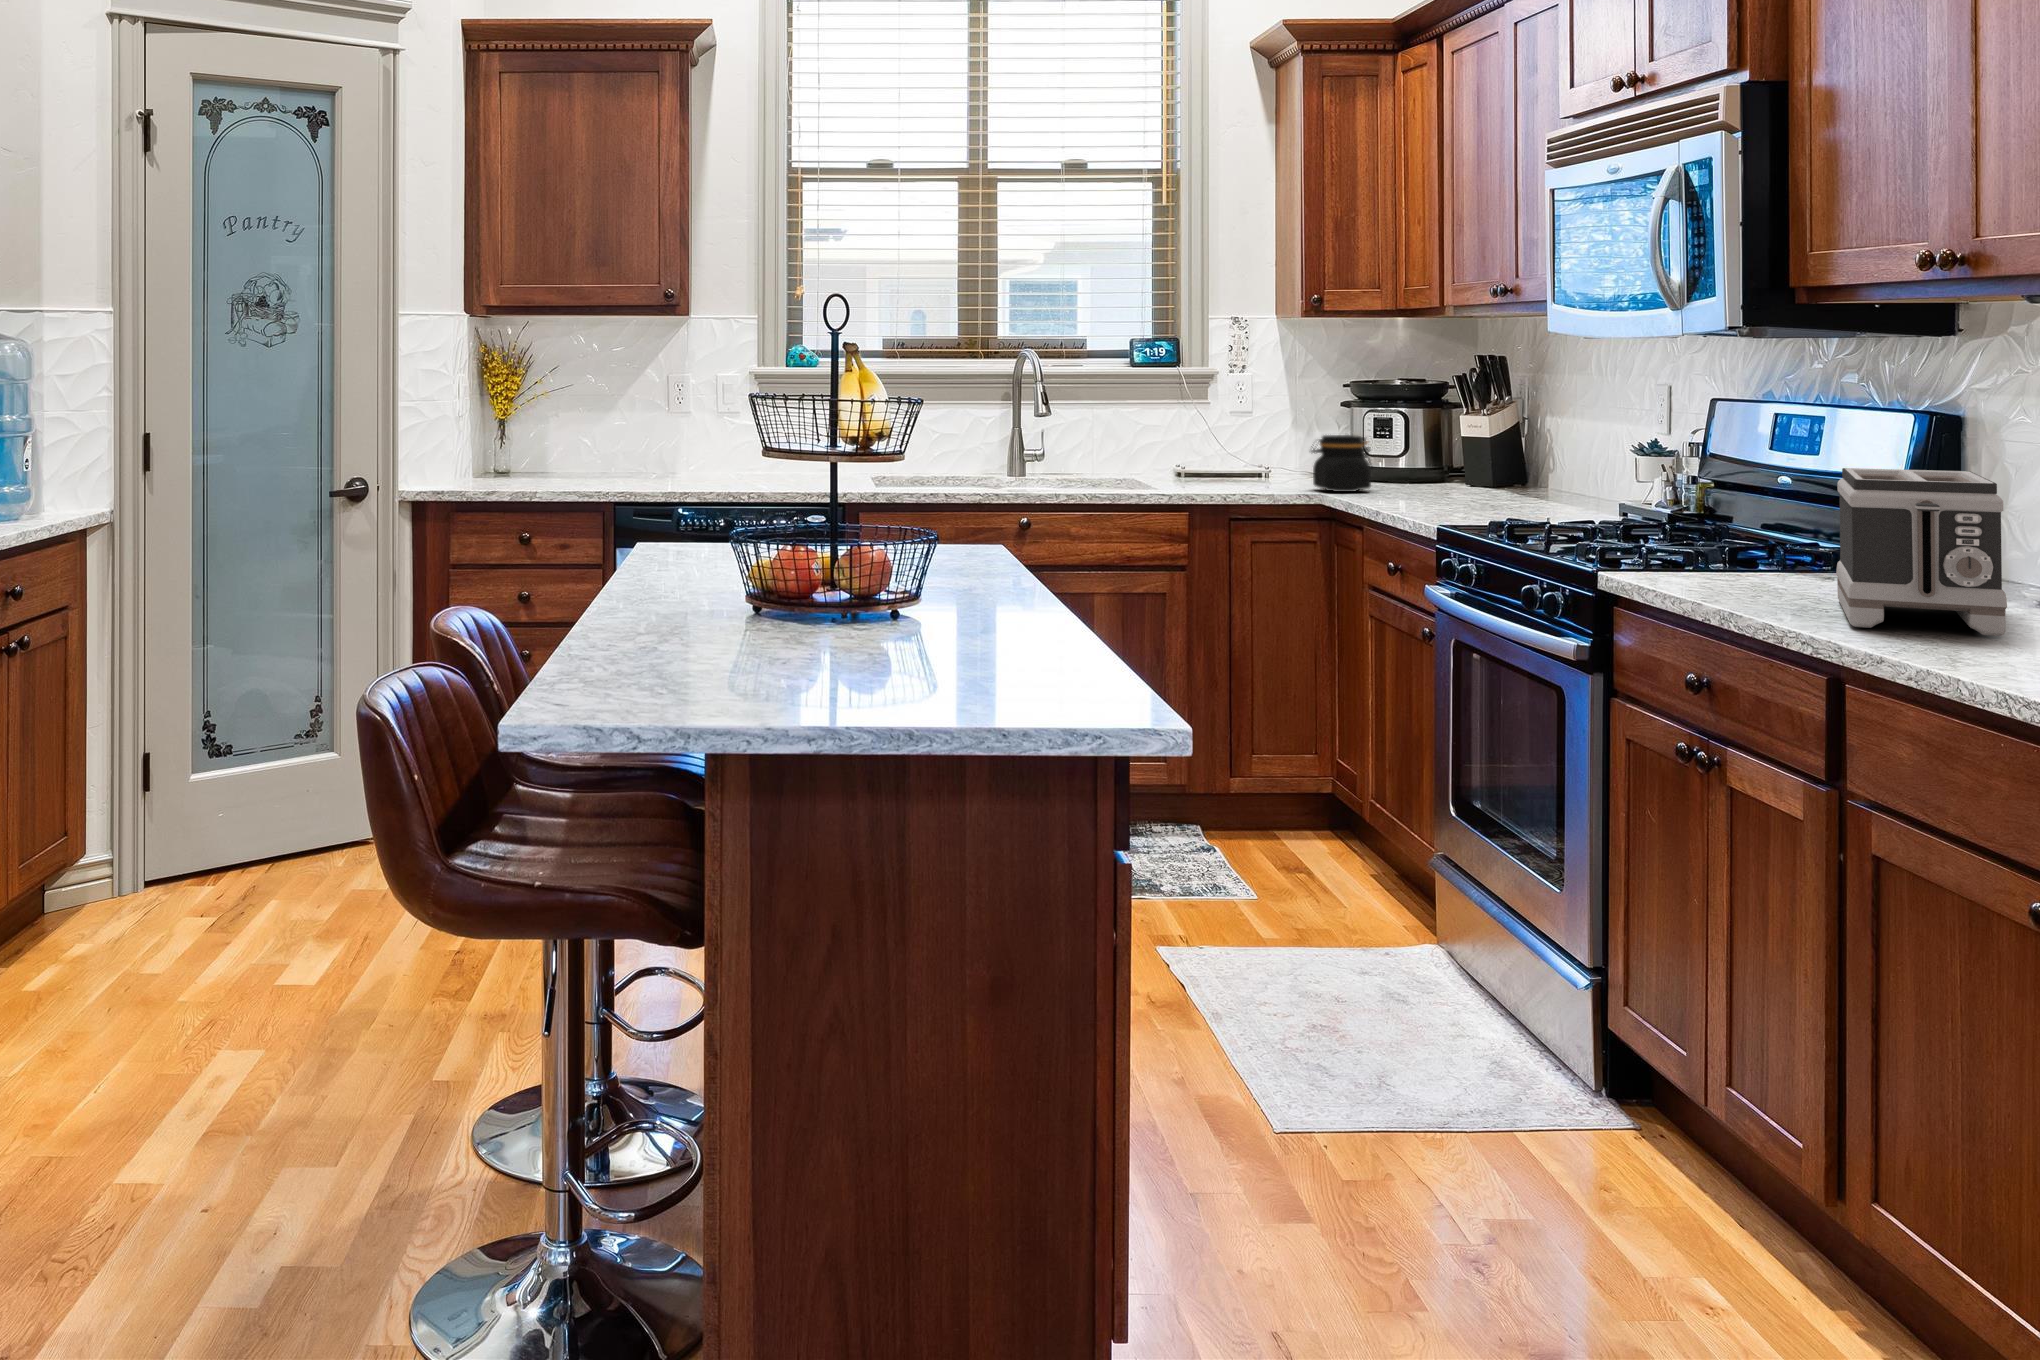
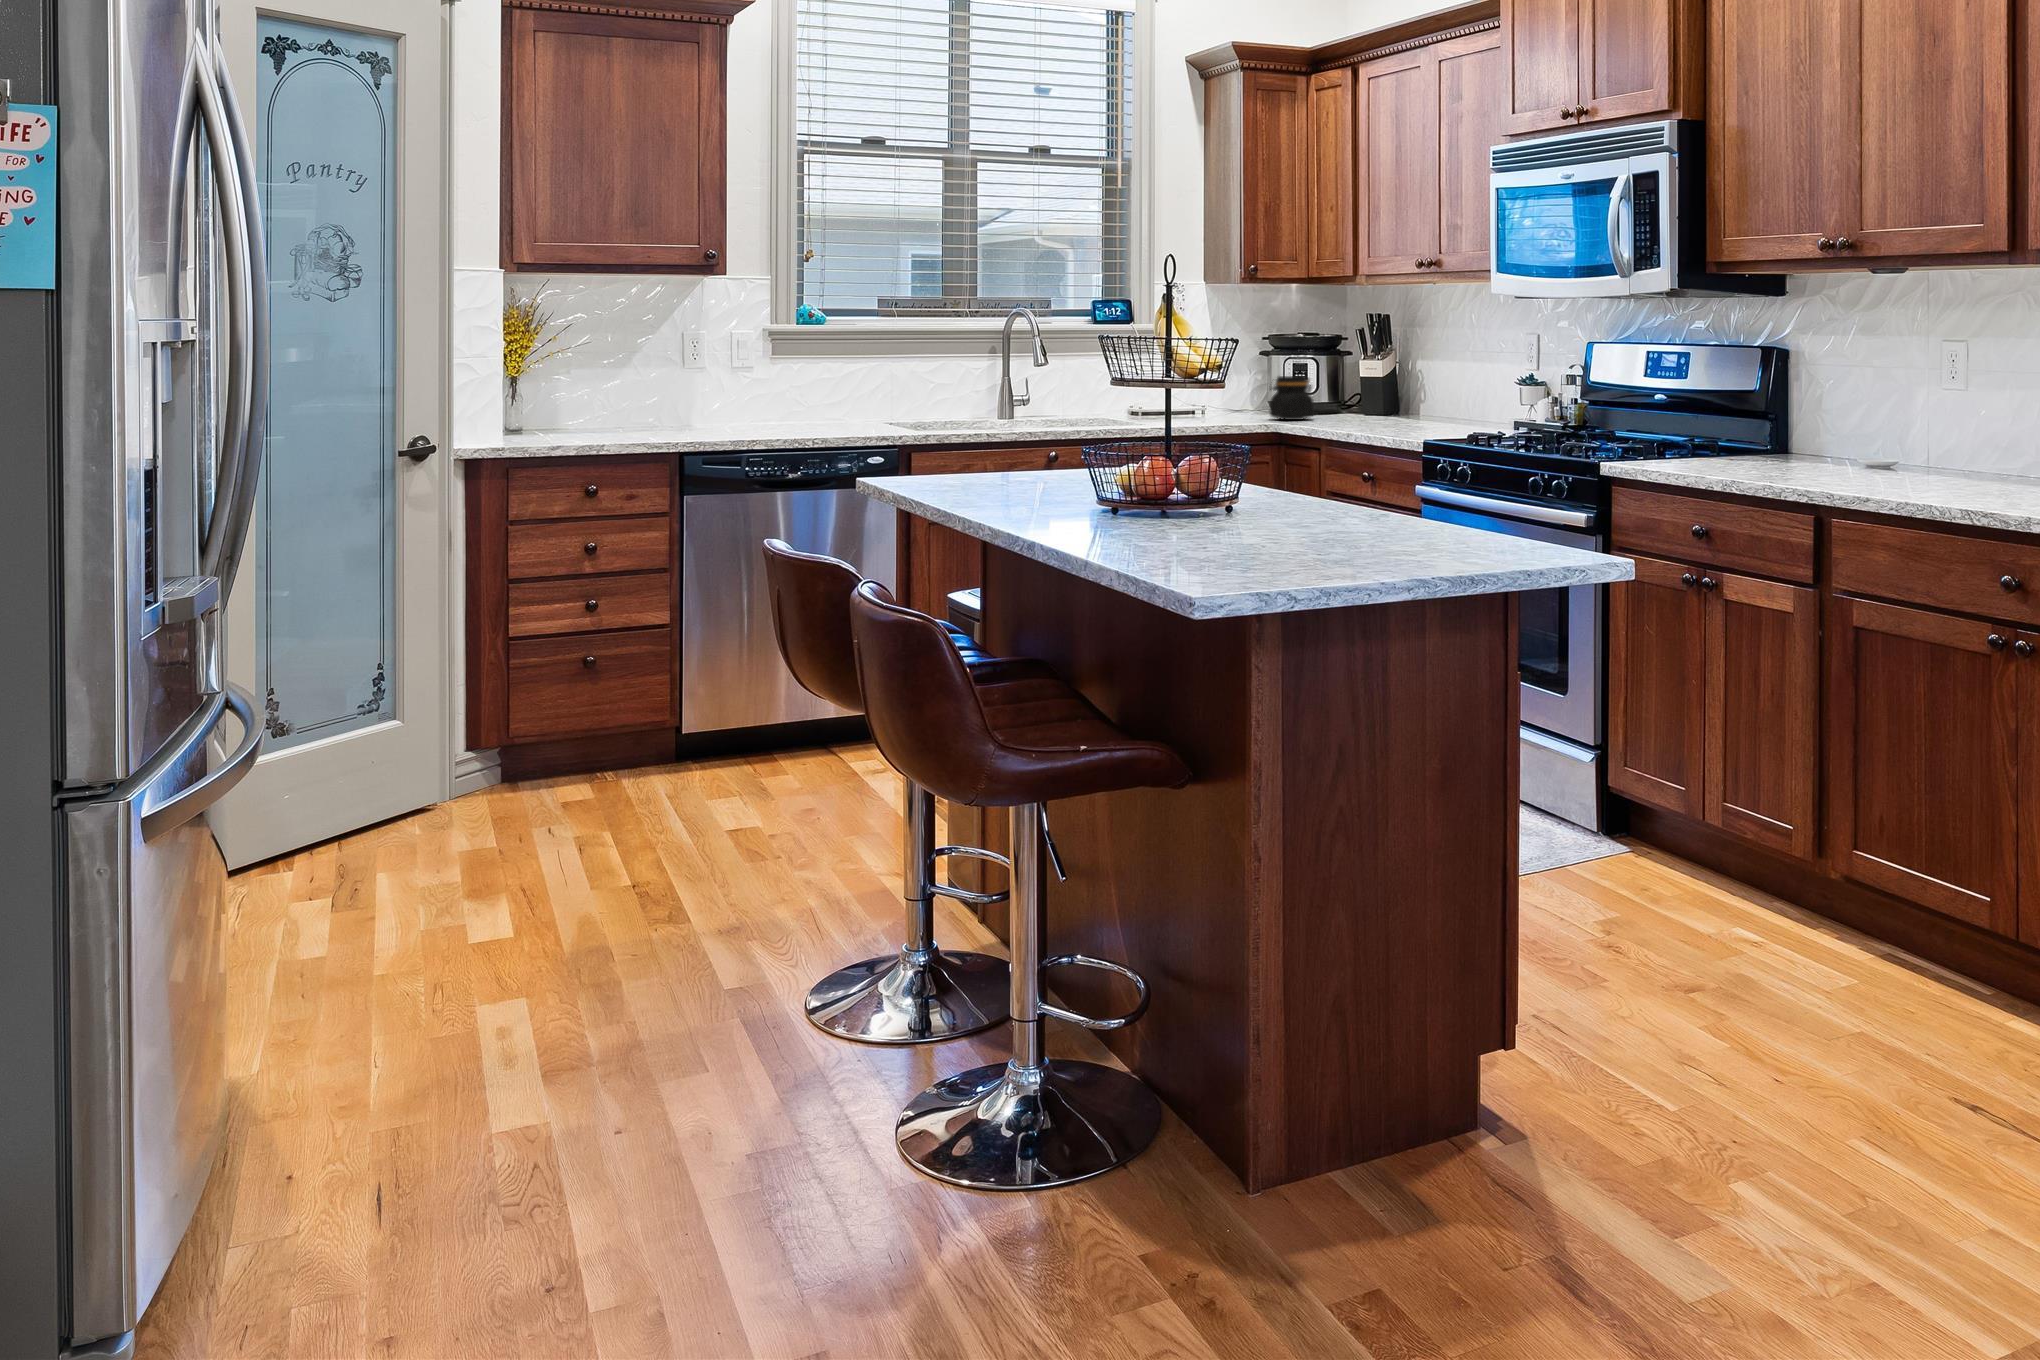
toaster: present [1836,468,2007,636] -> none [1709,377,1820,472]

